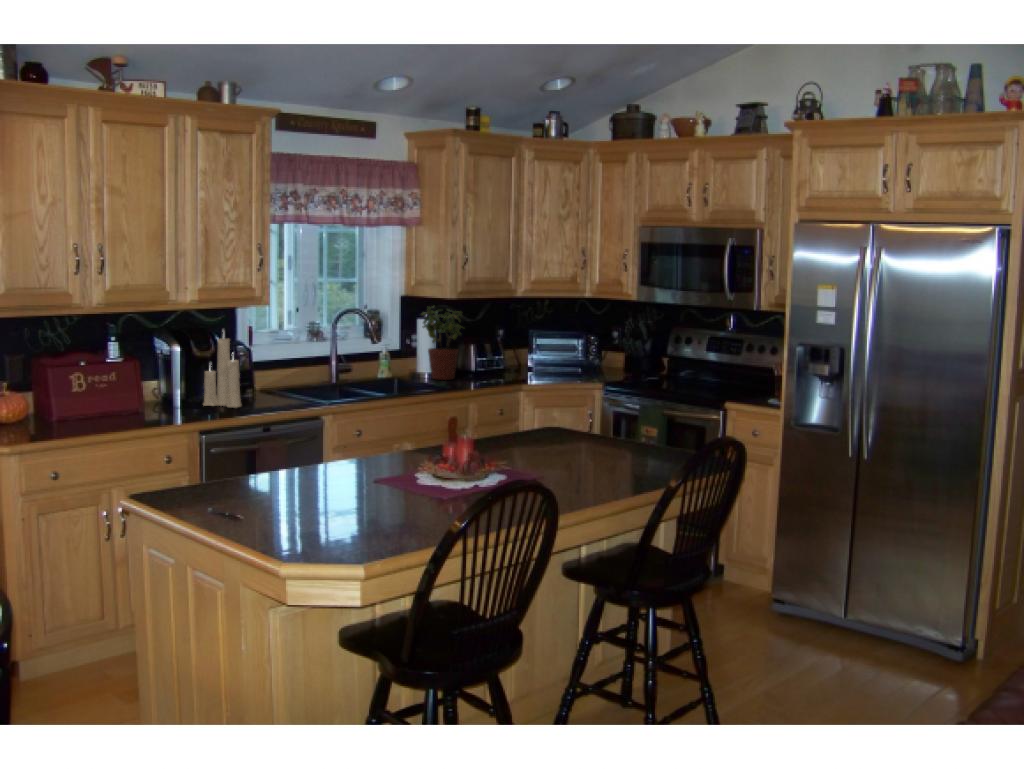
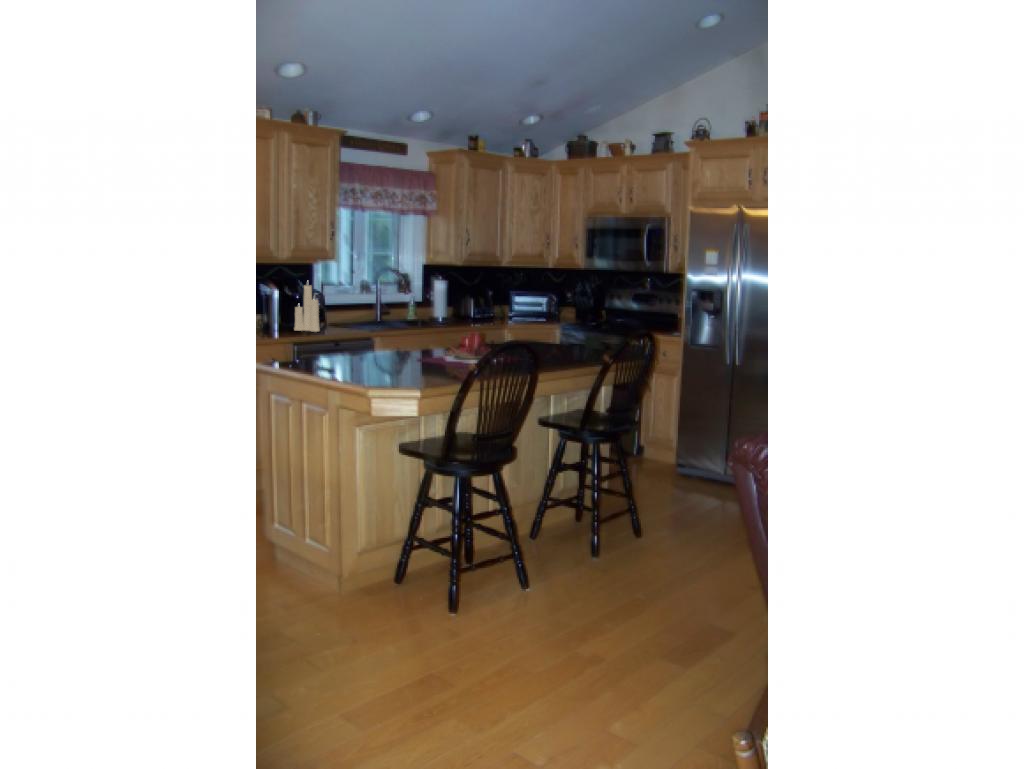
potted plant: present [421,306,462,380] -> none [437,270,468,321]

